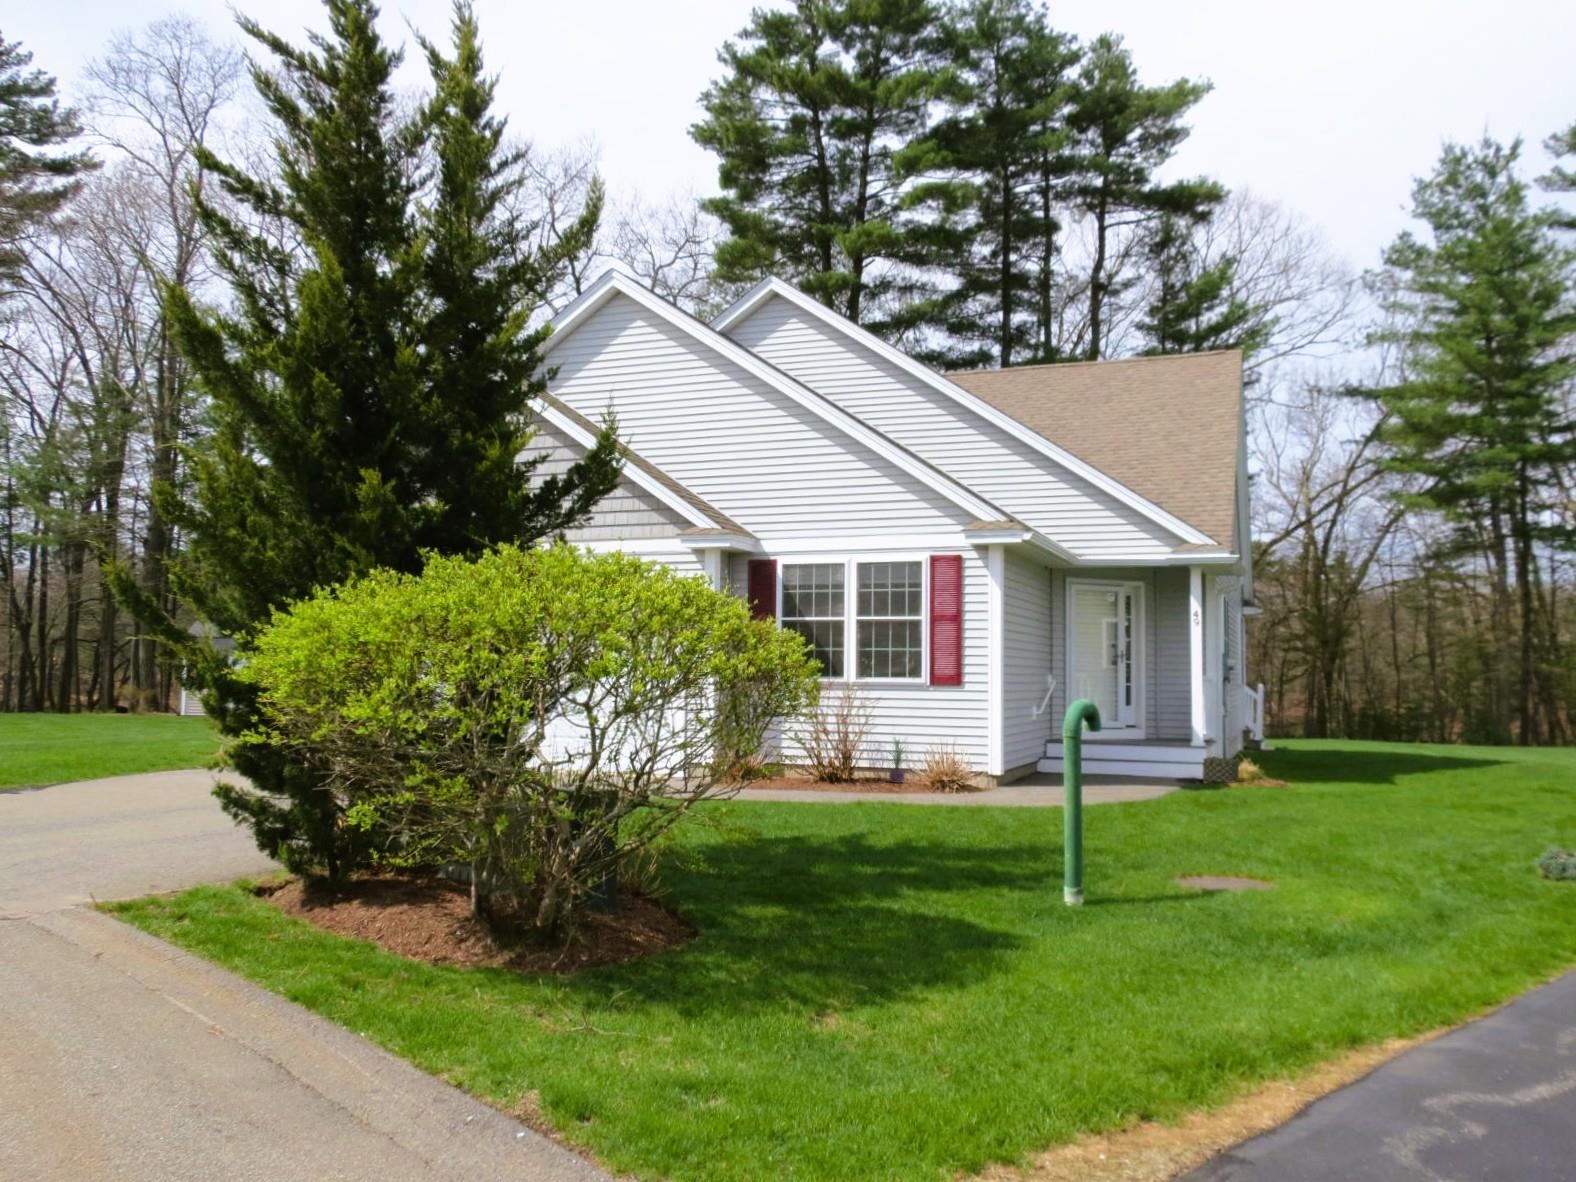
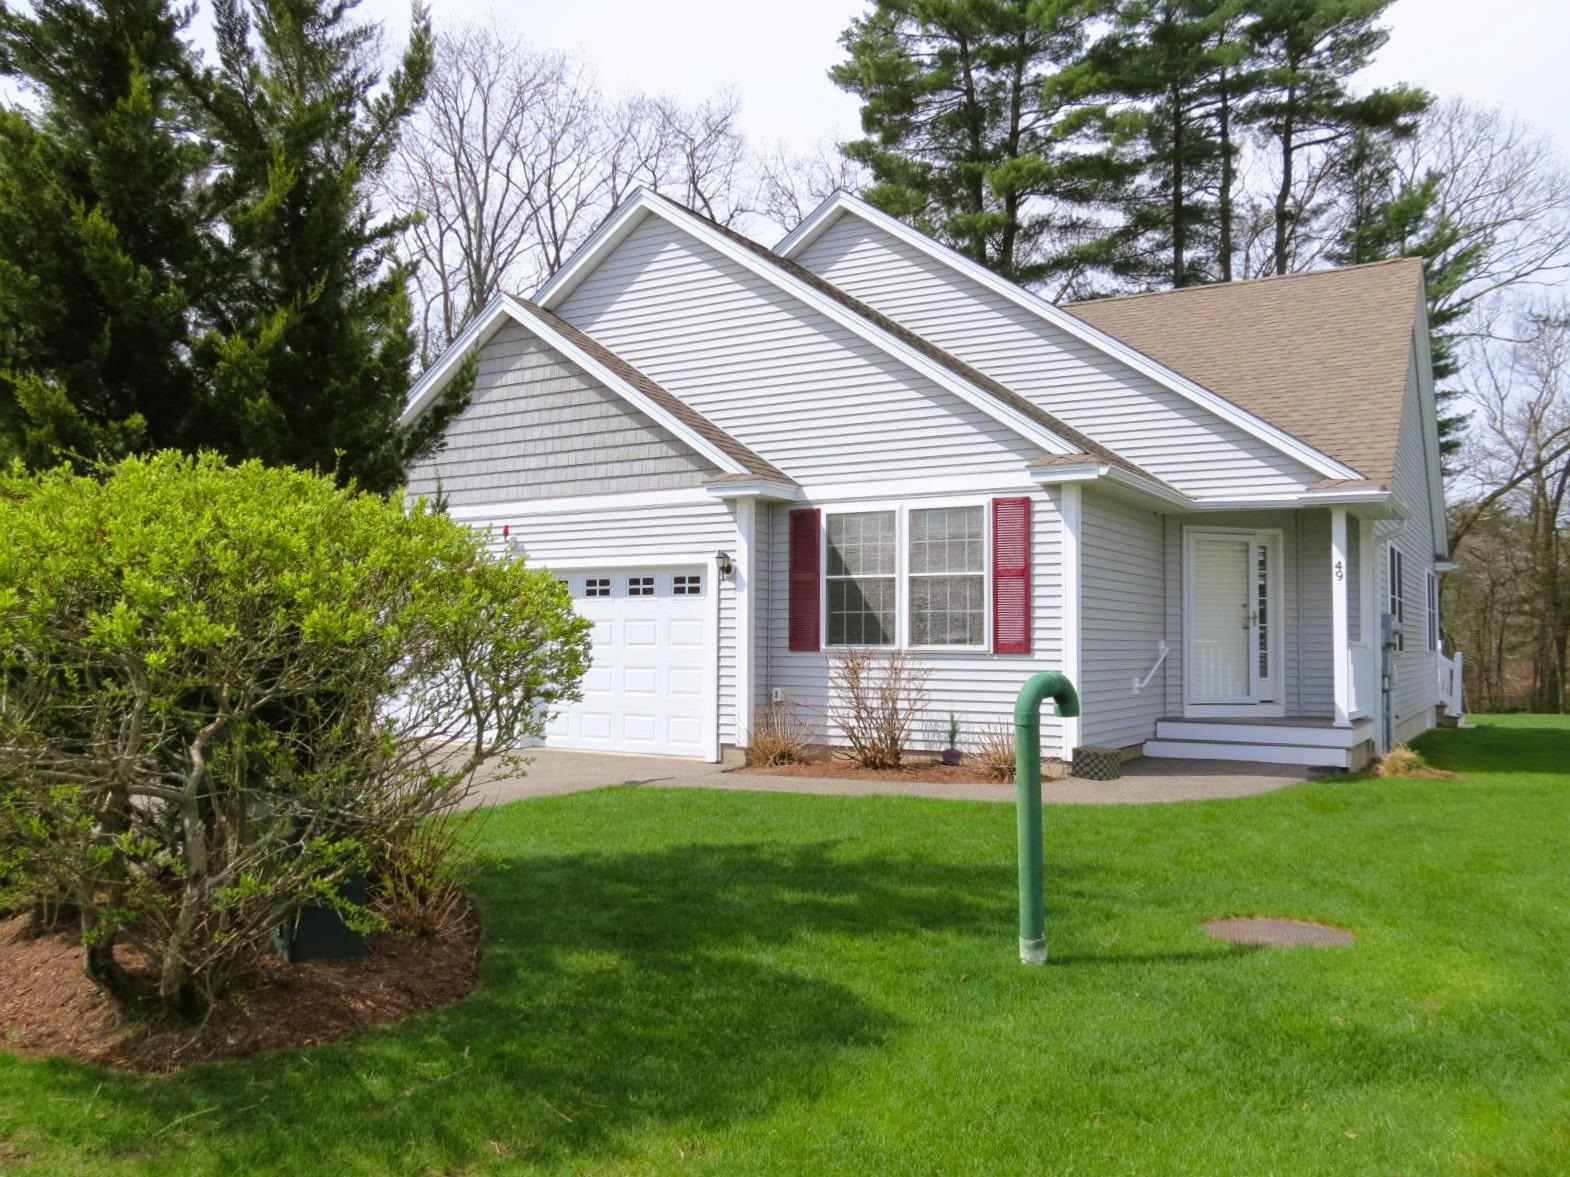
storage box: present [1203,757,1239,783] -> present [1071,746,1121,781]

